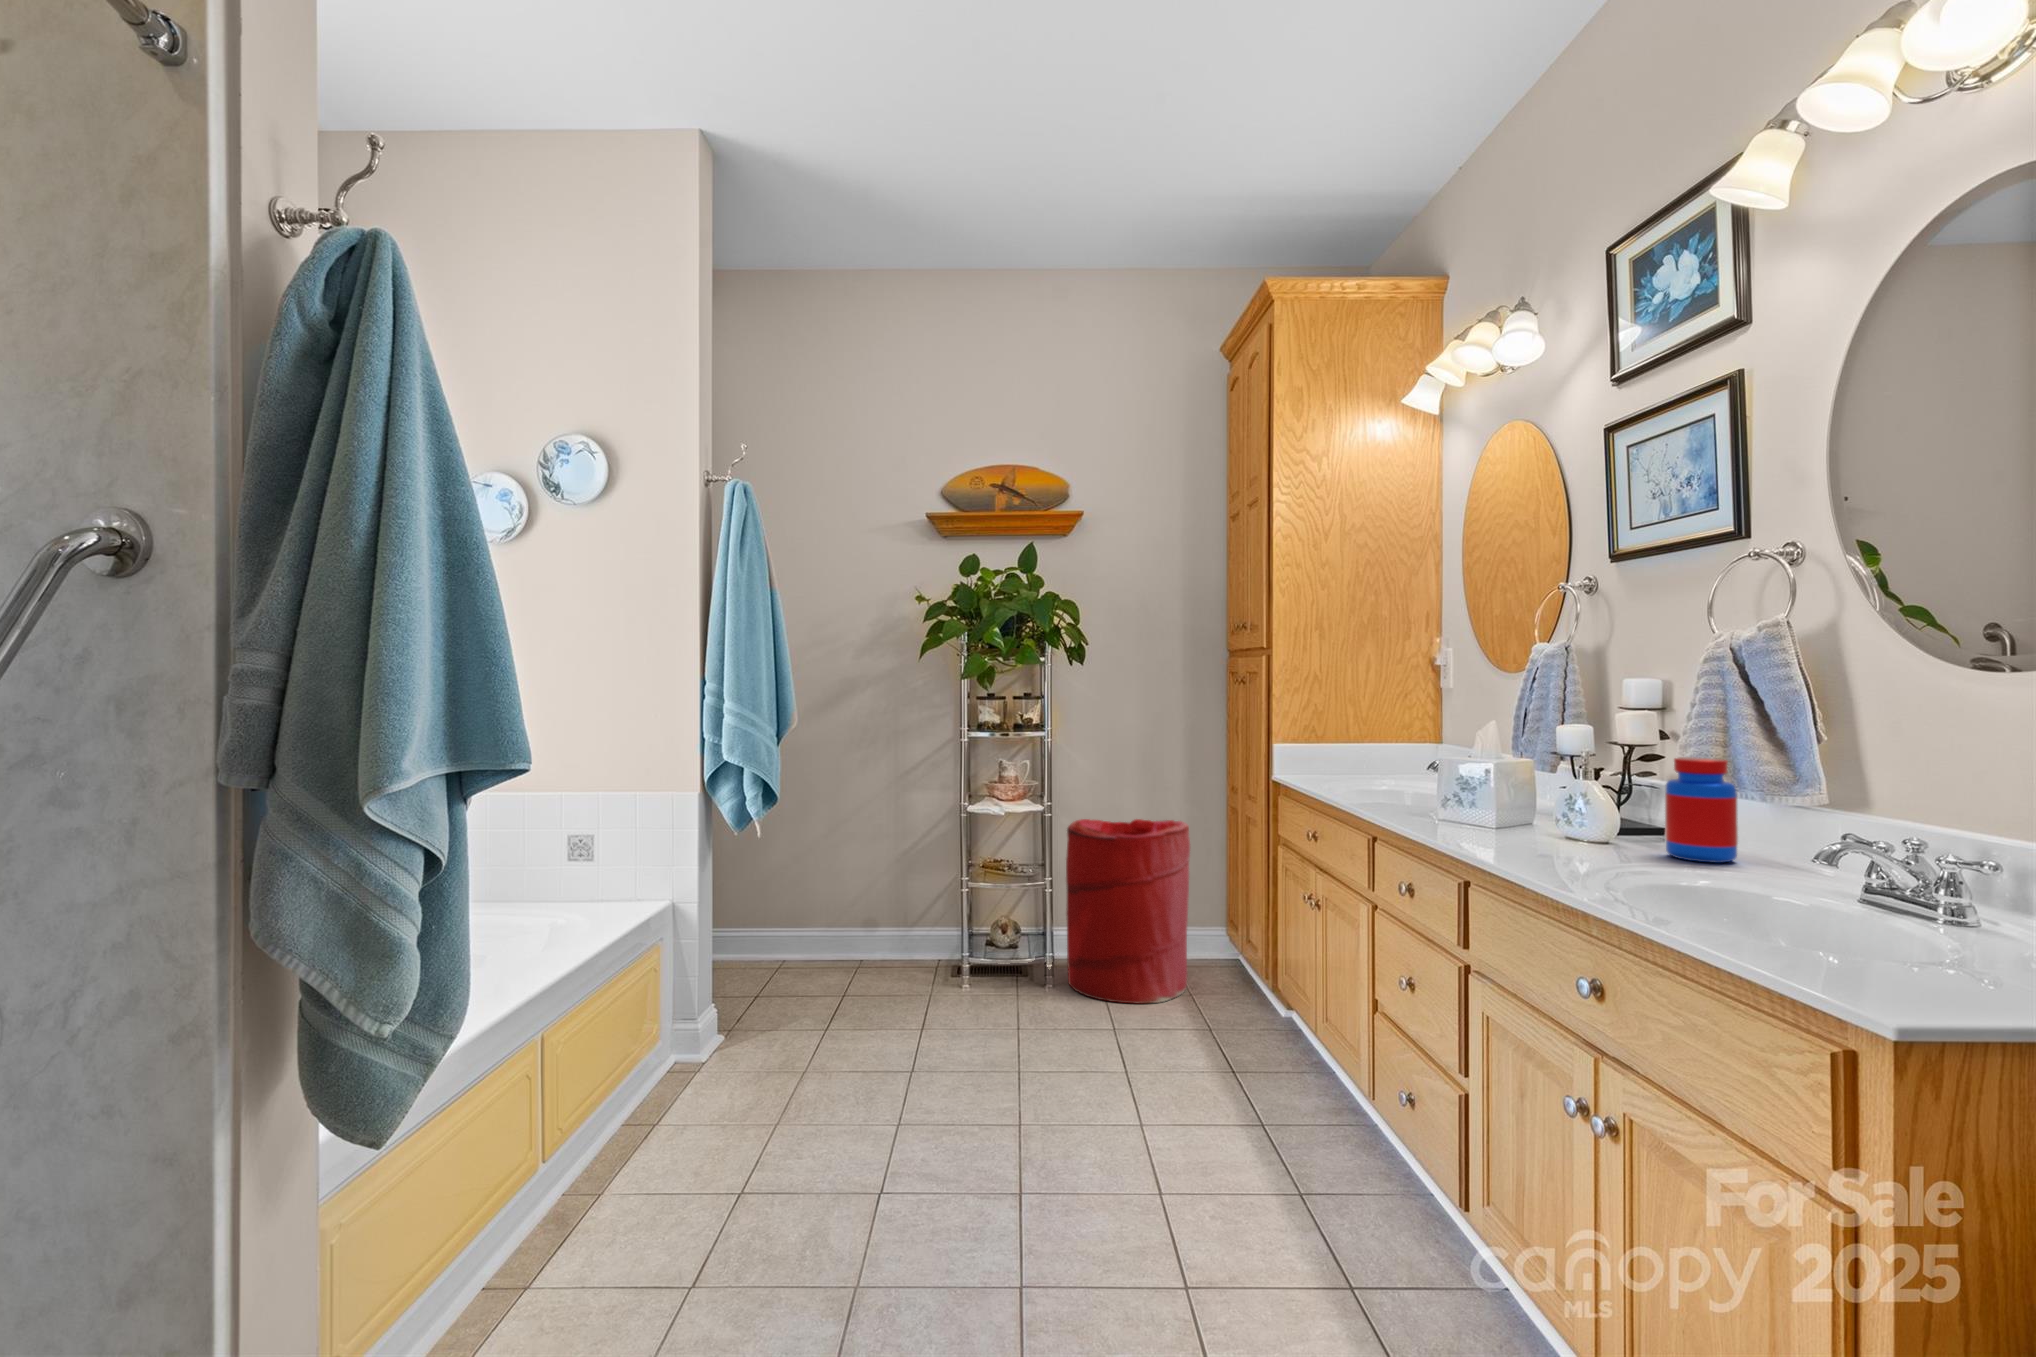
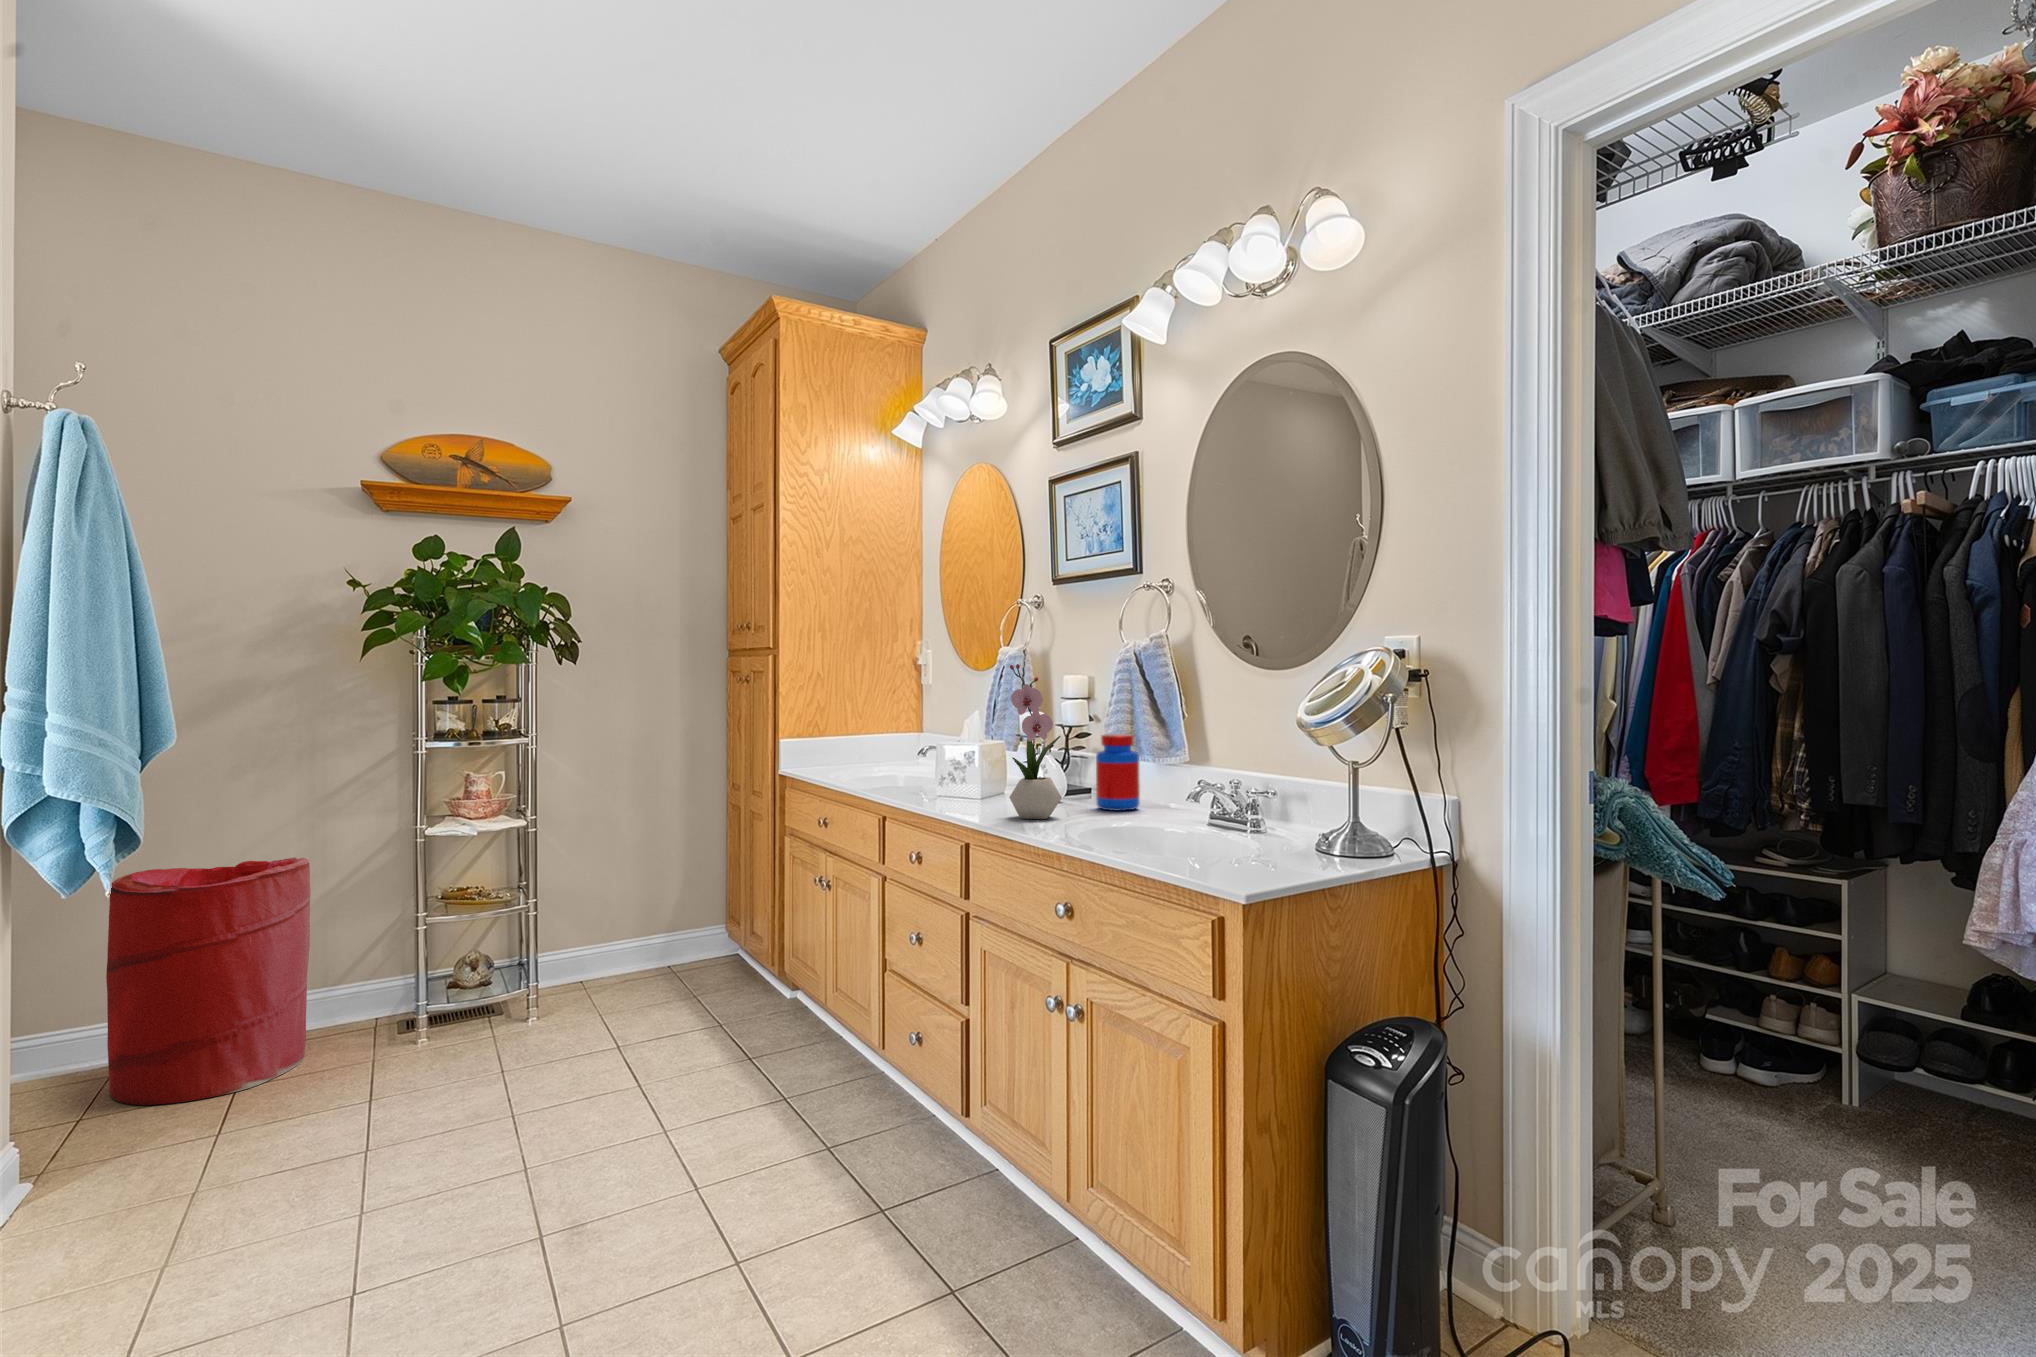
flower arrangement: none [1528,663,1606,863] -> present [1009,664,1062,819]
laundry hamper: present [1066,819,1190,1003] -> present [106,857,311,1105]

